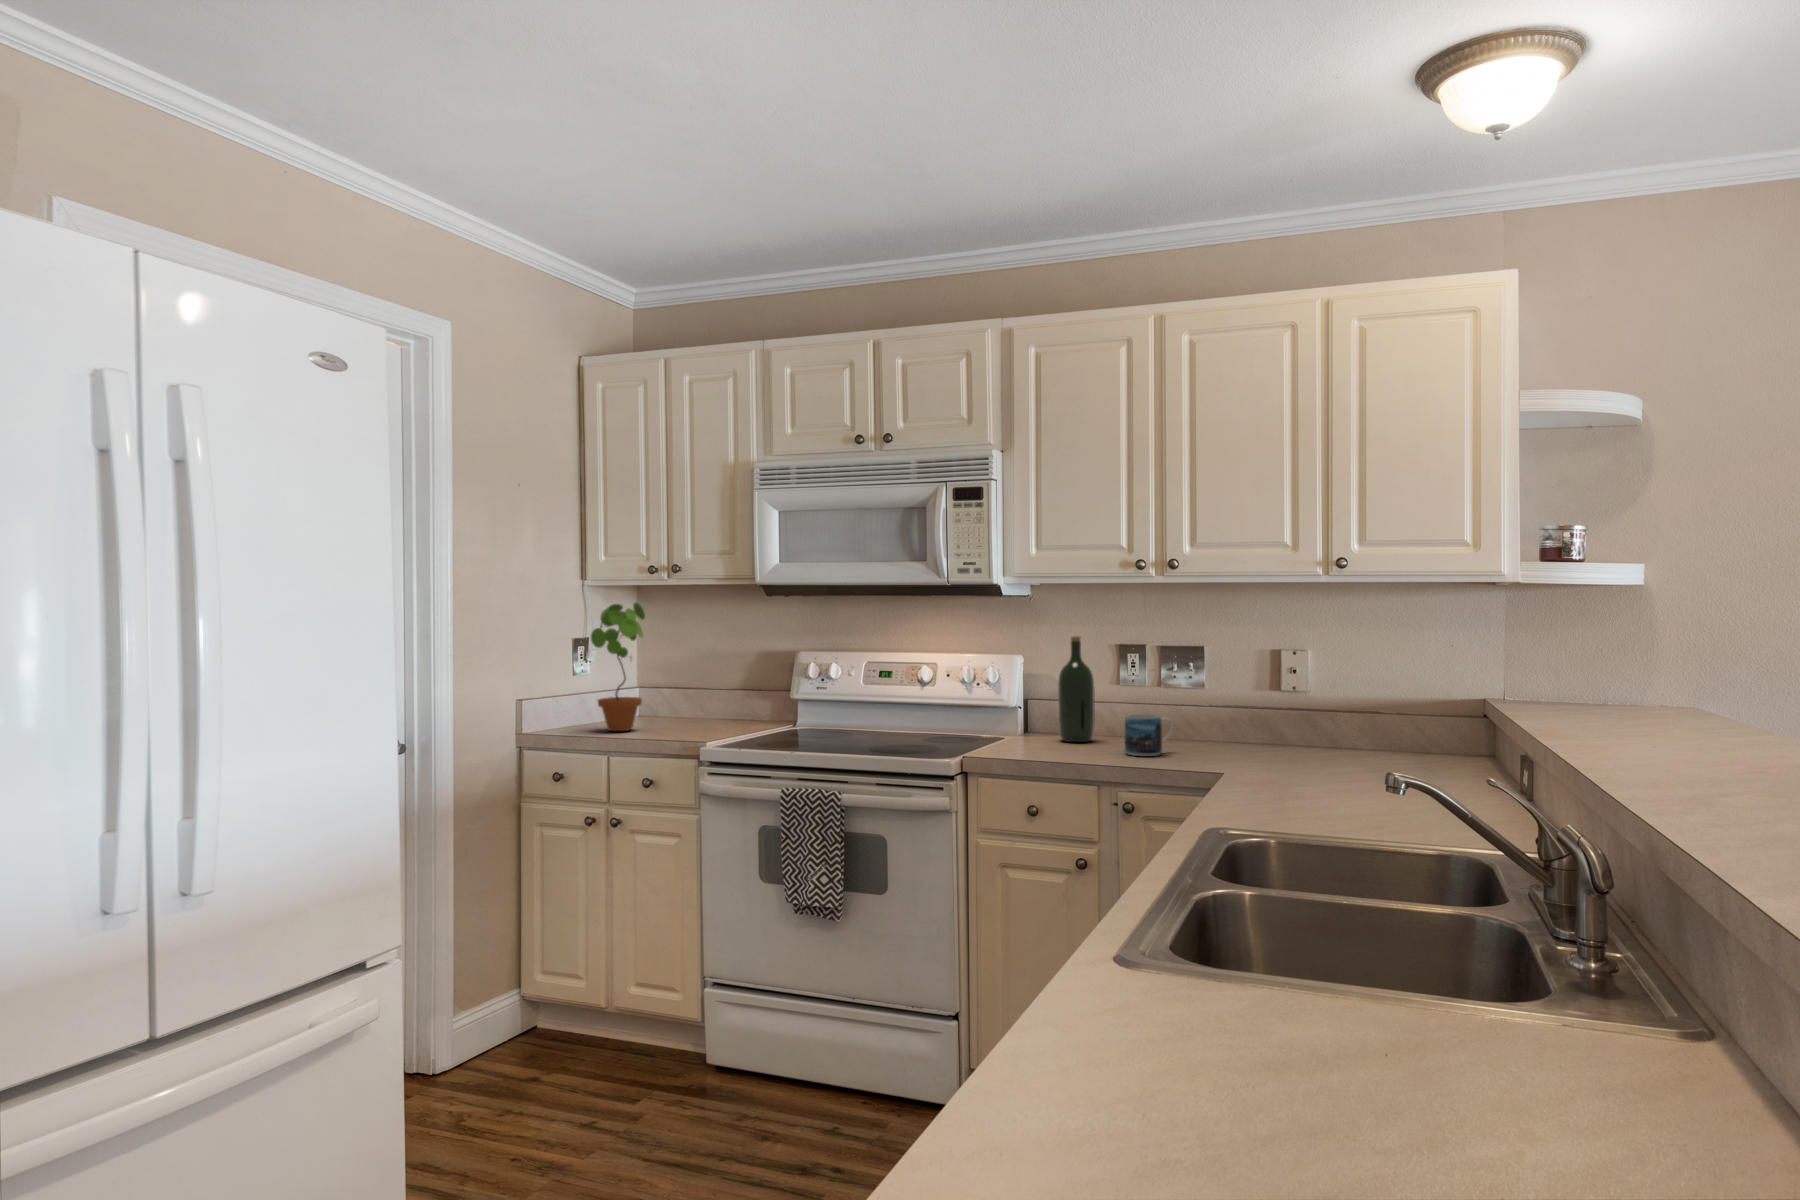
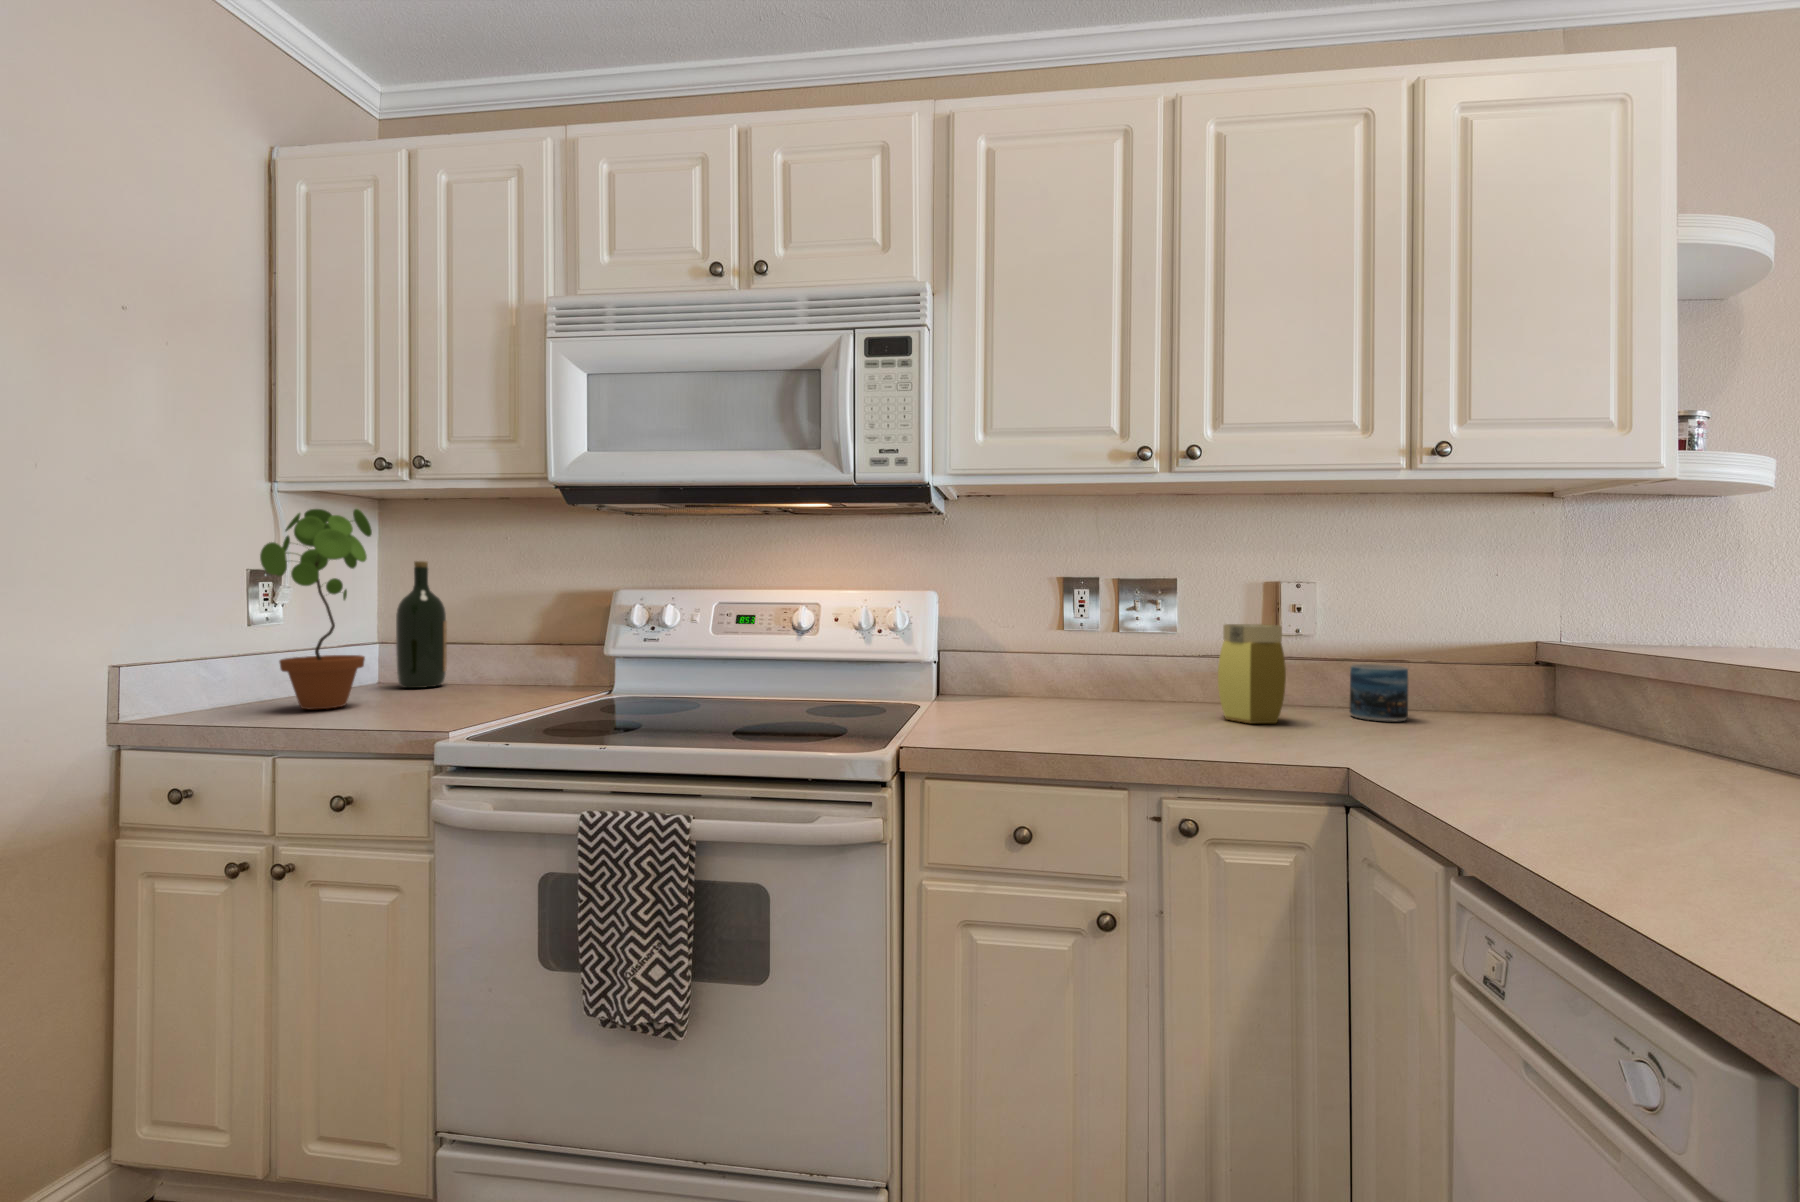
wine bottle: present [1058,636,1095,742] -> present [396,561,447,688]
jar: none [1202,683,1253,754] -> present [1218,624,1286,723]
mug: present [1125,714,1173,756] -> present [1350,664,1408,721]

